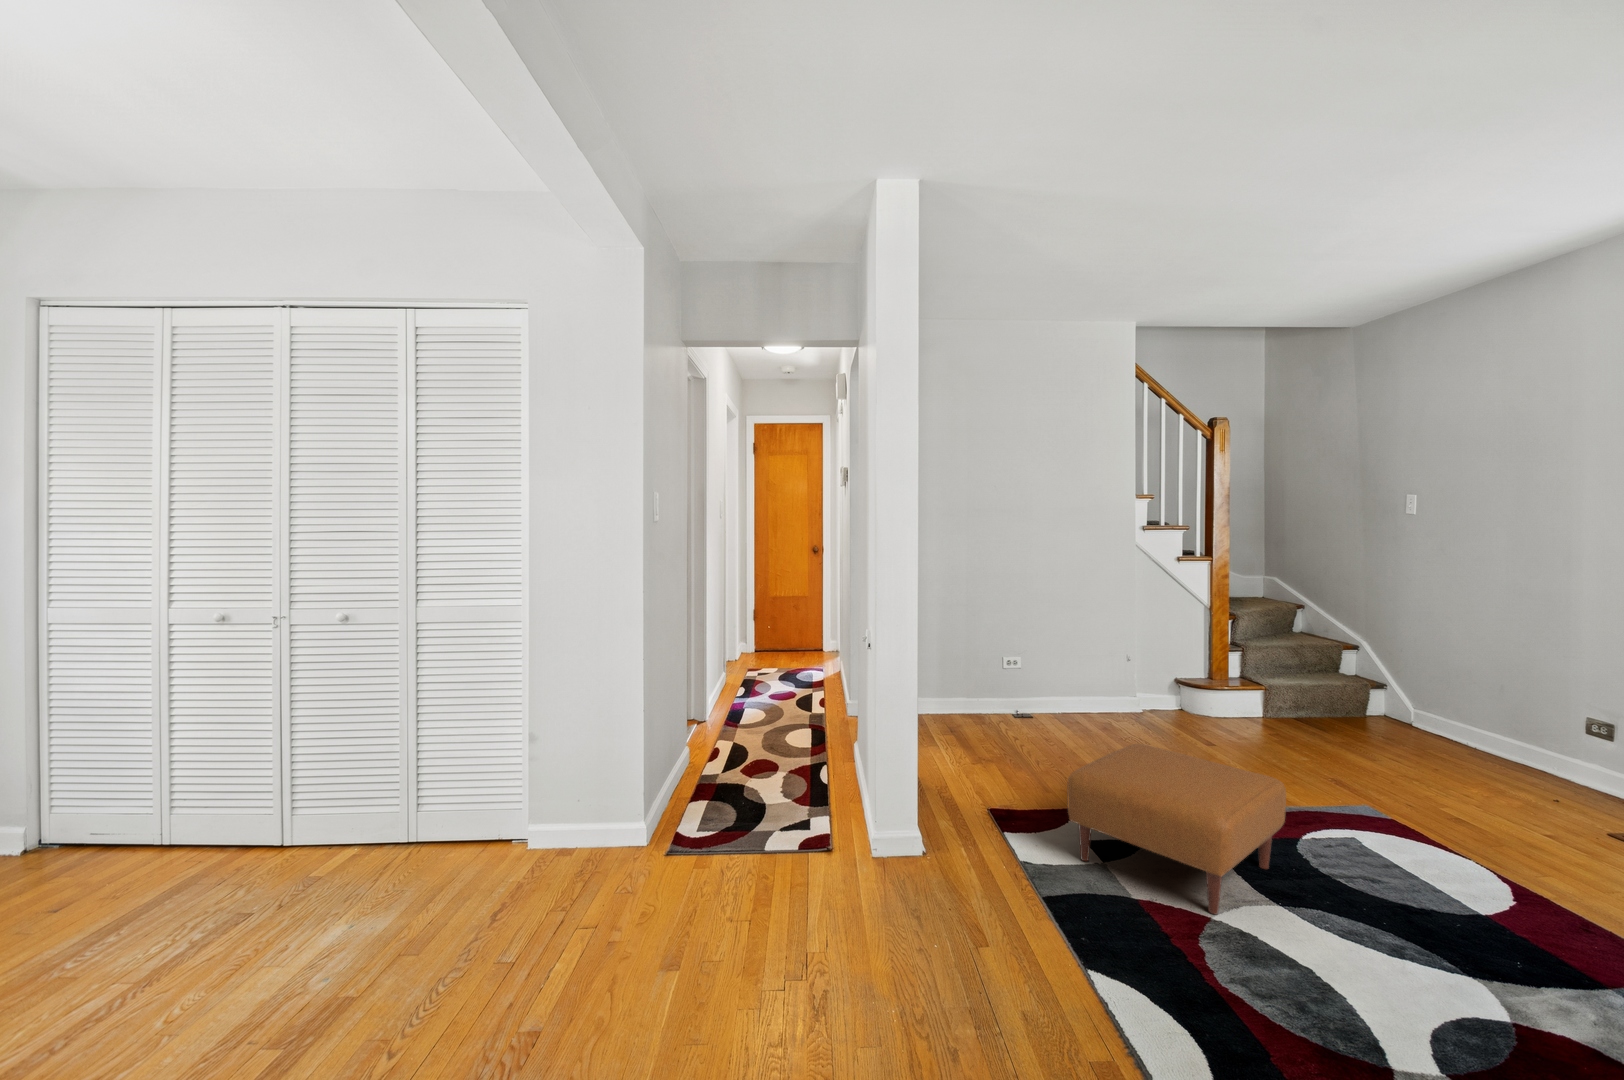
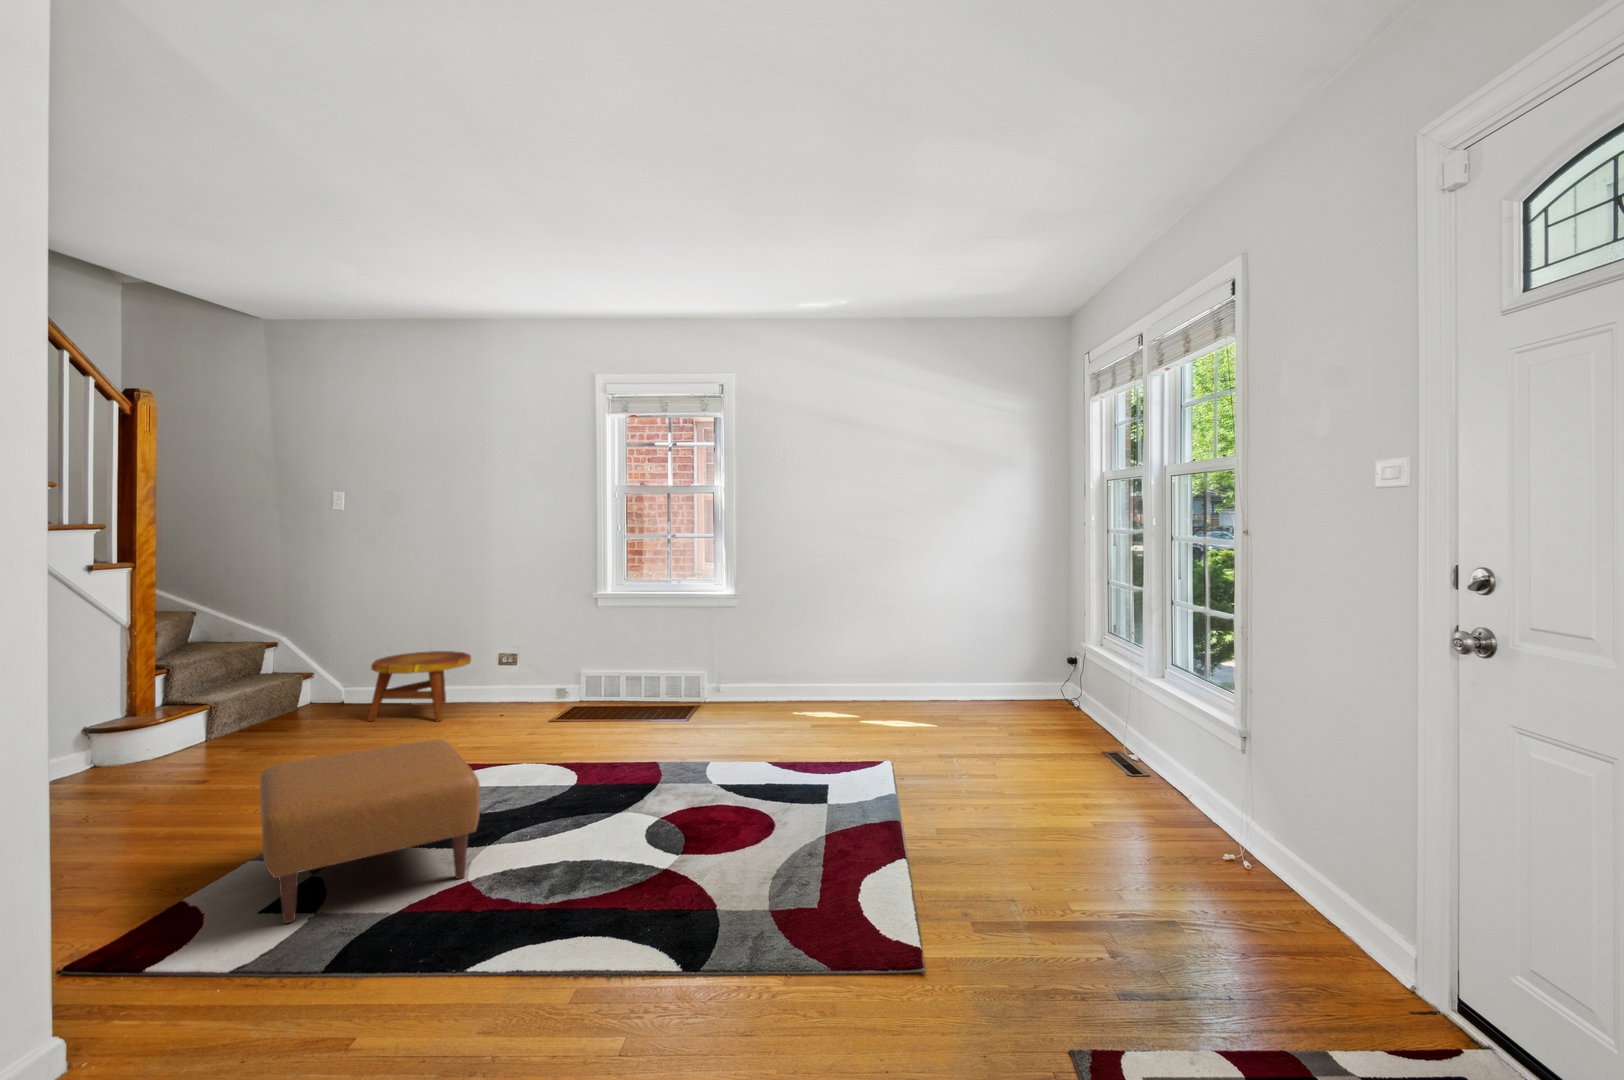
side table: none [1401,685,1555,777] -> present [368,651,471,722]

